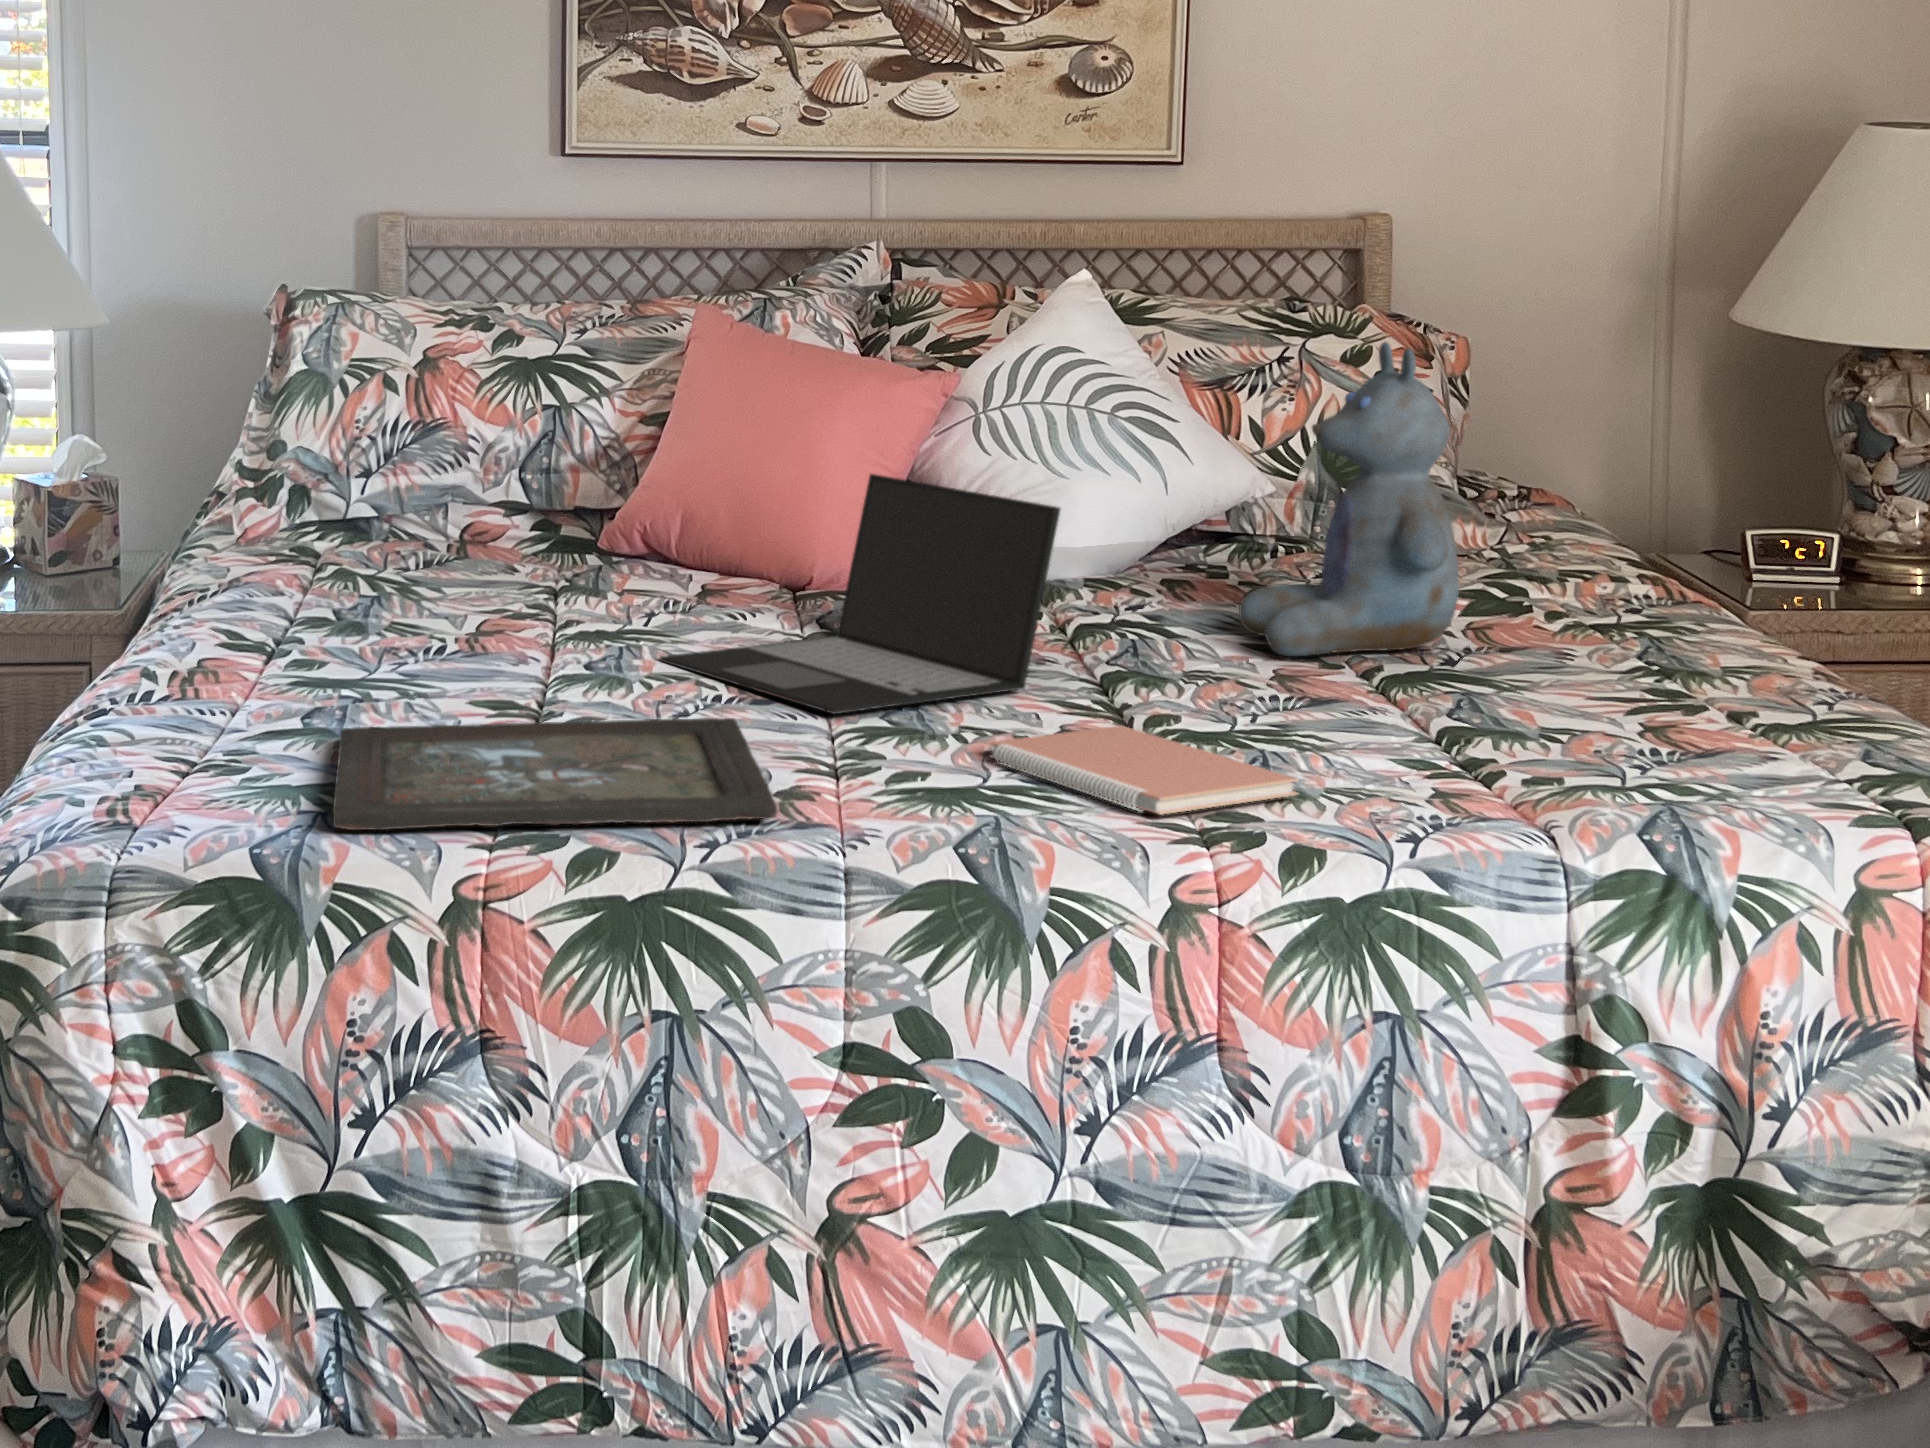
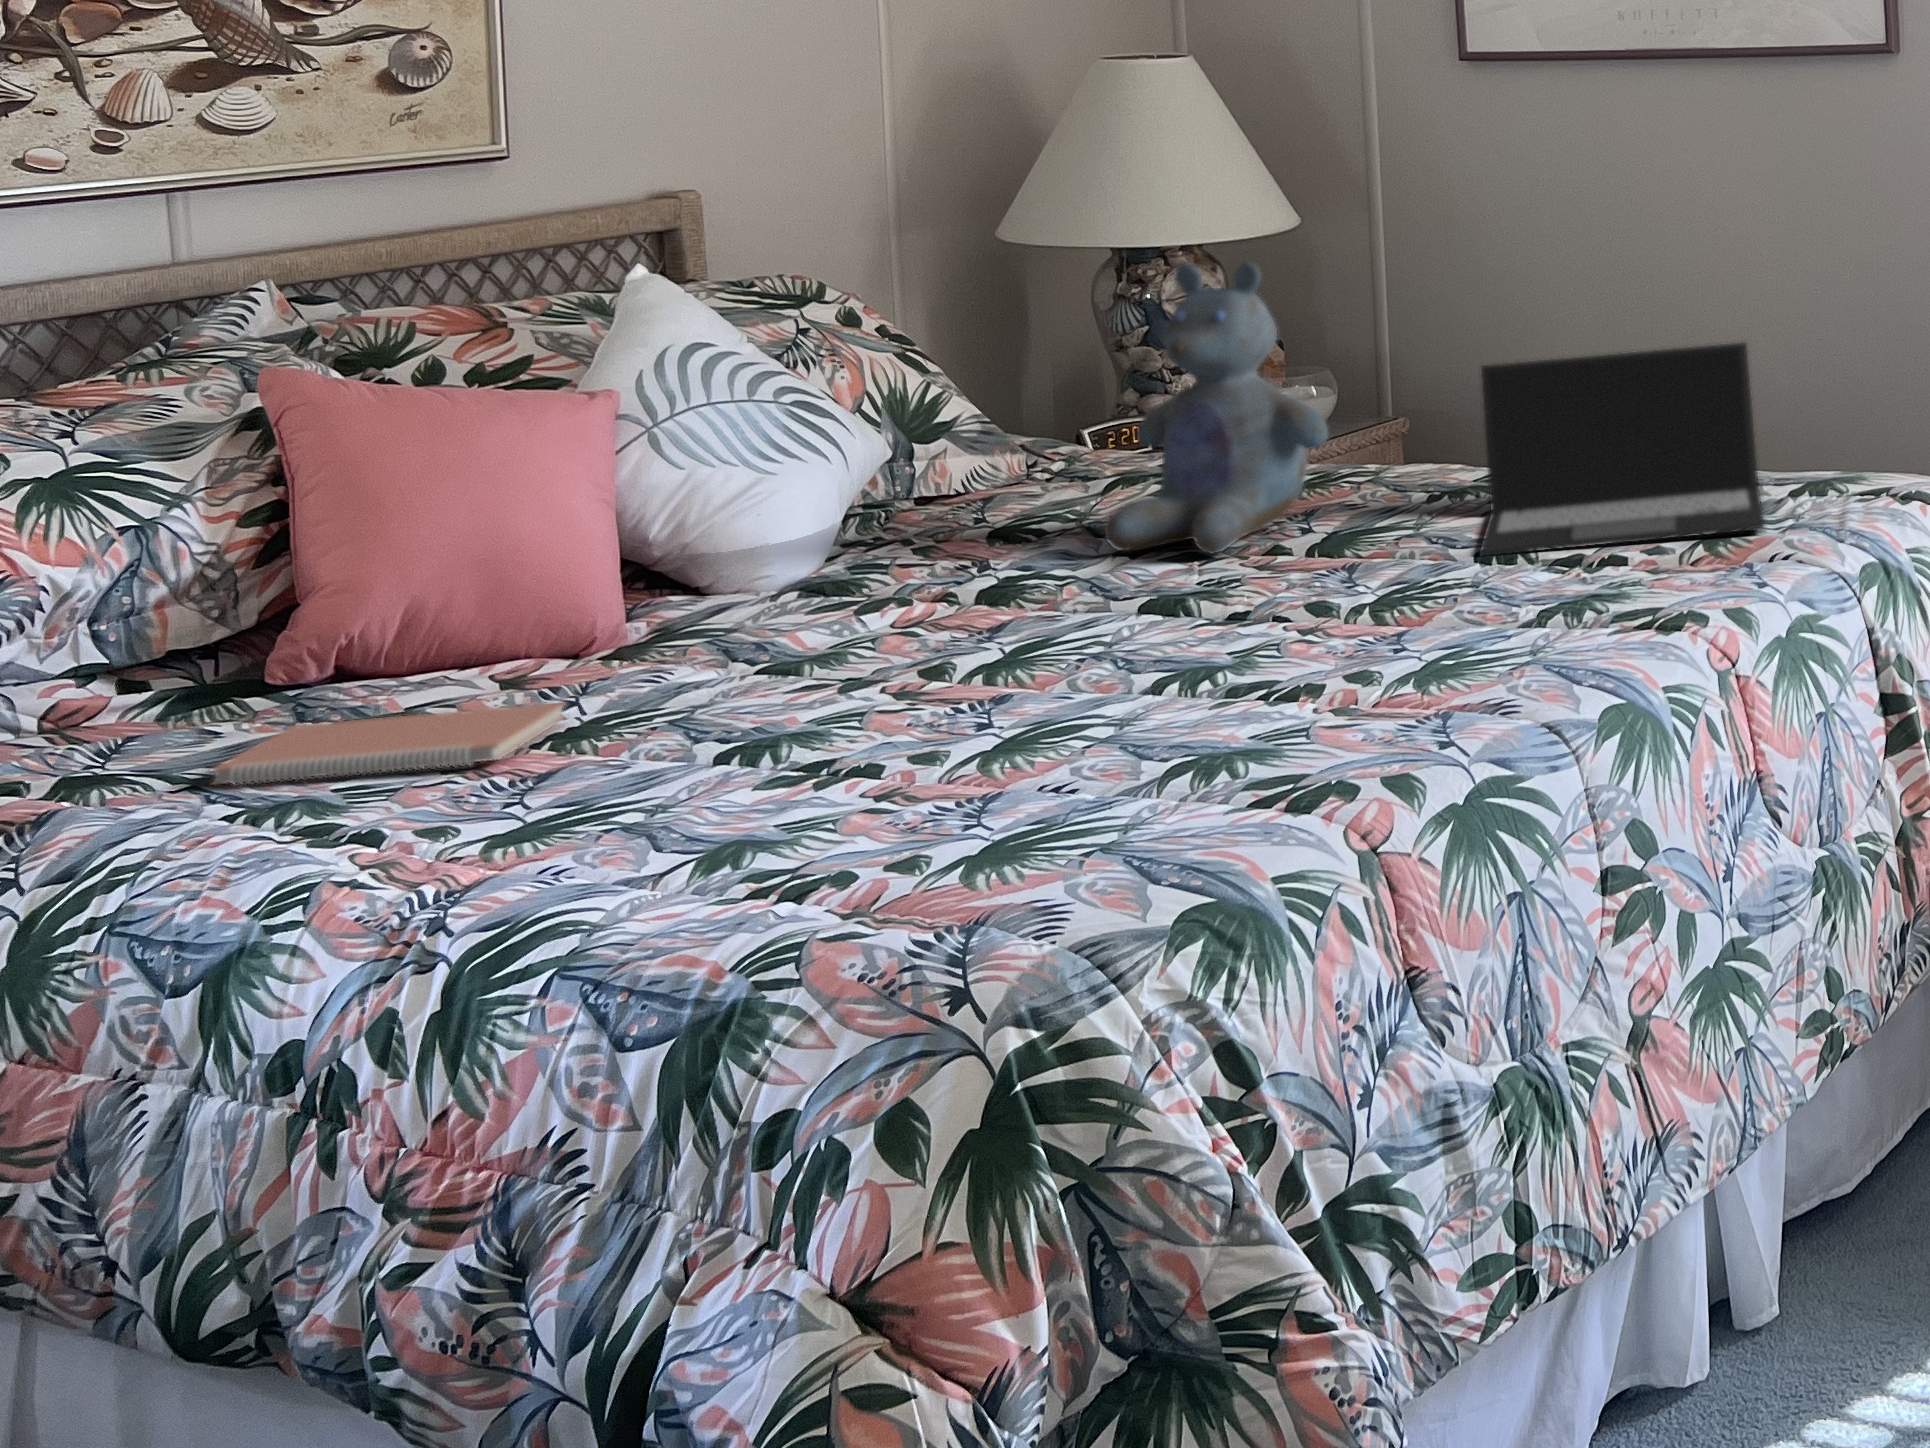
laptop: present [660,474,1060,714] -> present [1480,343,1765,556]
tray: present [333,718,777,830] -> none [832,696,1409,856]
notebook: present [991,726,1298,815] -> present [211,703,566,785]

